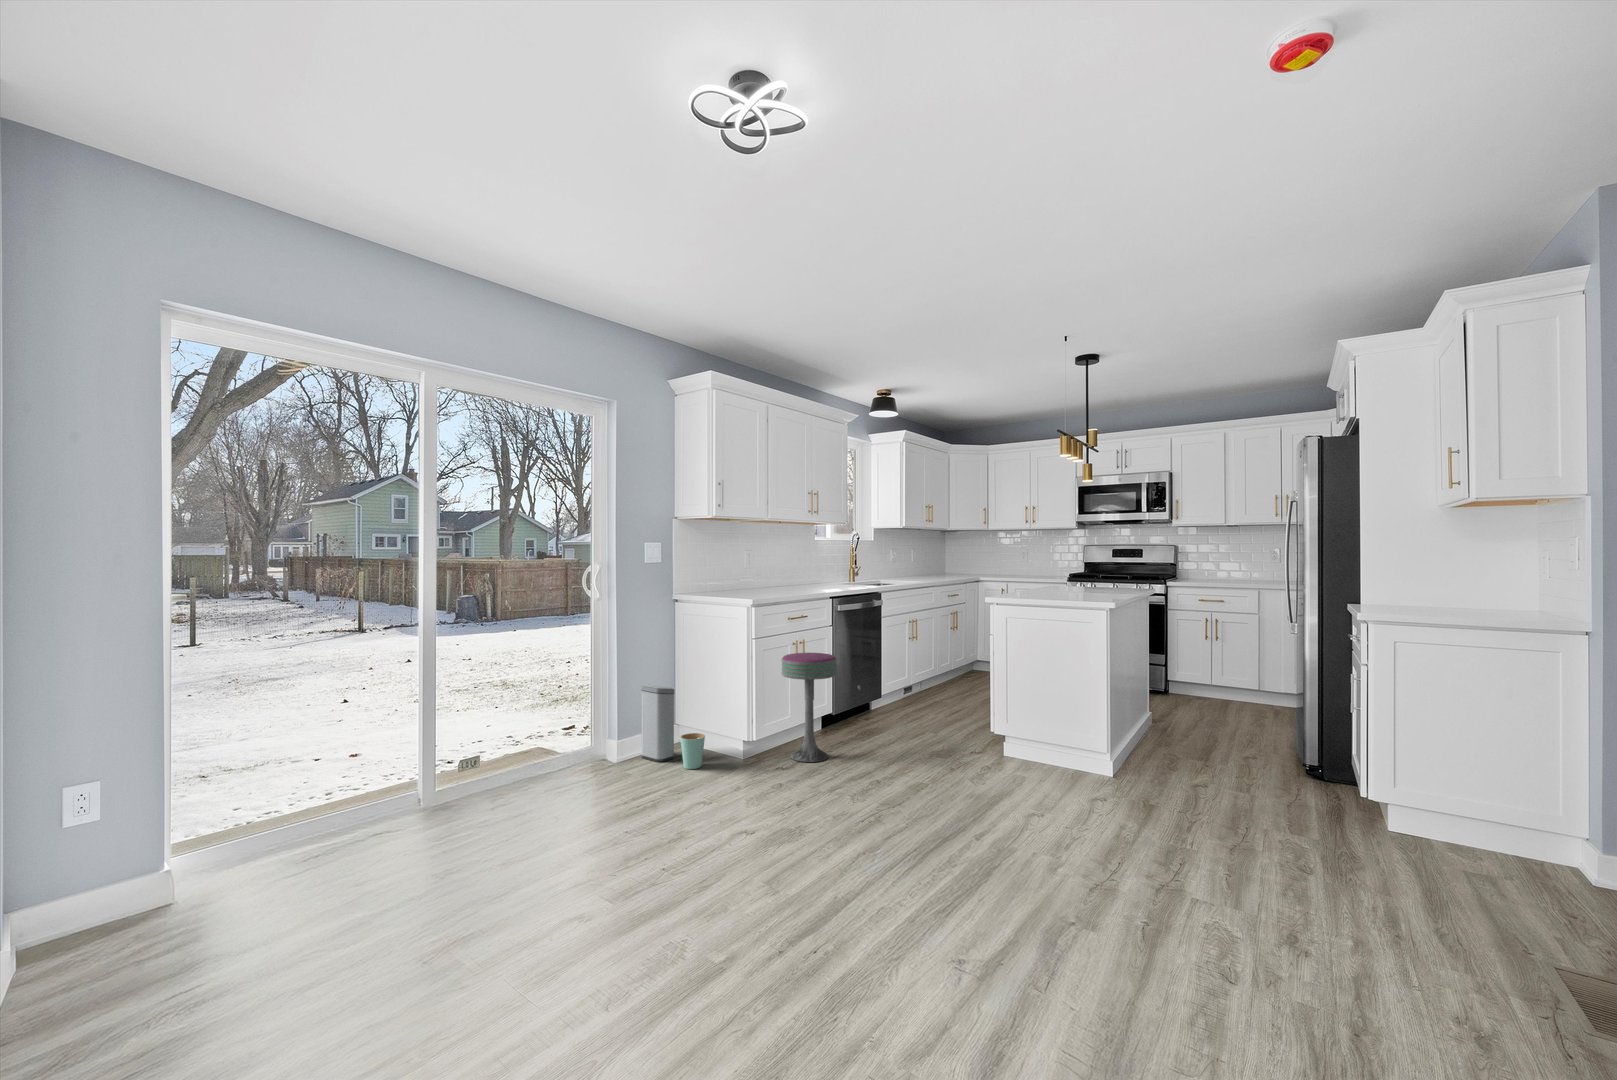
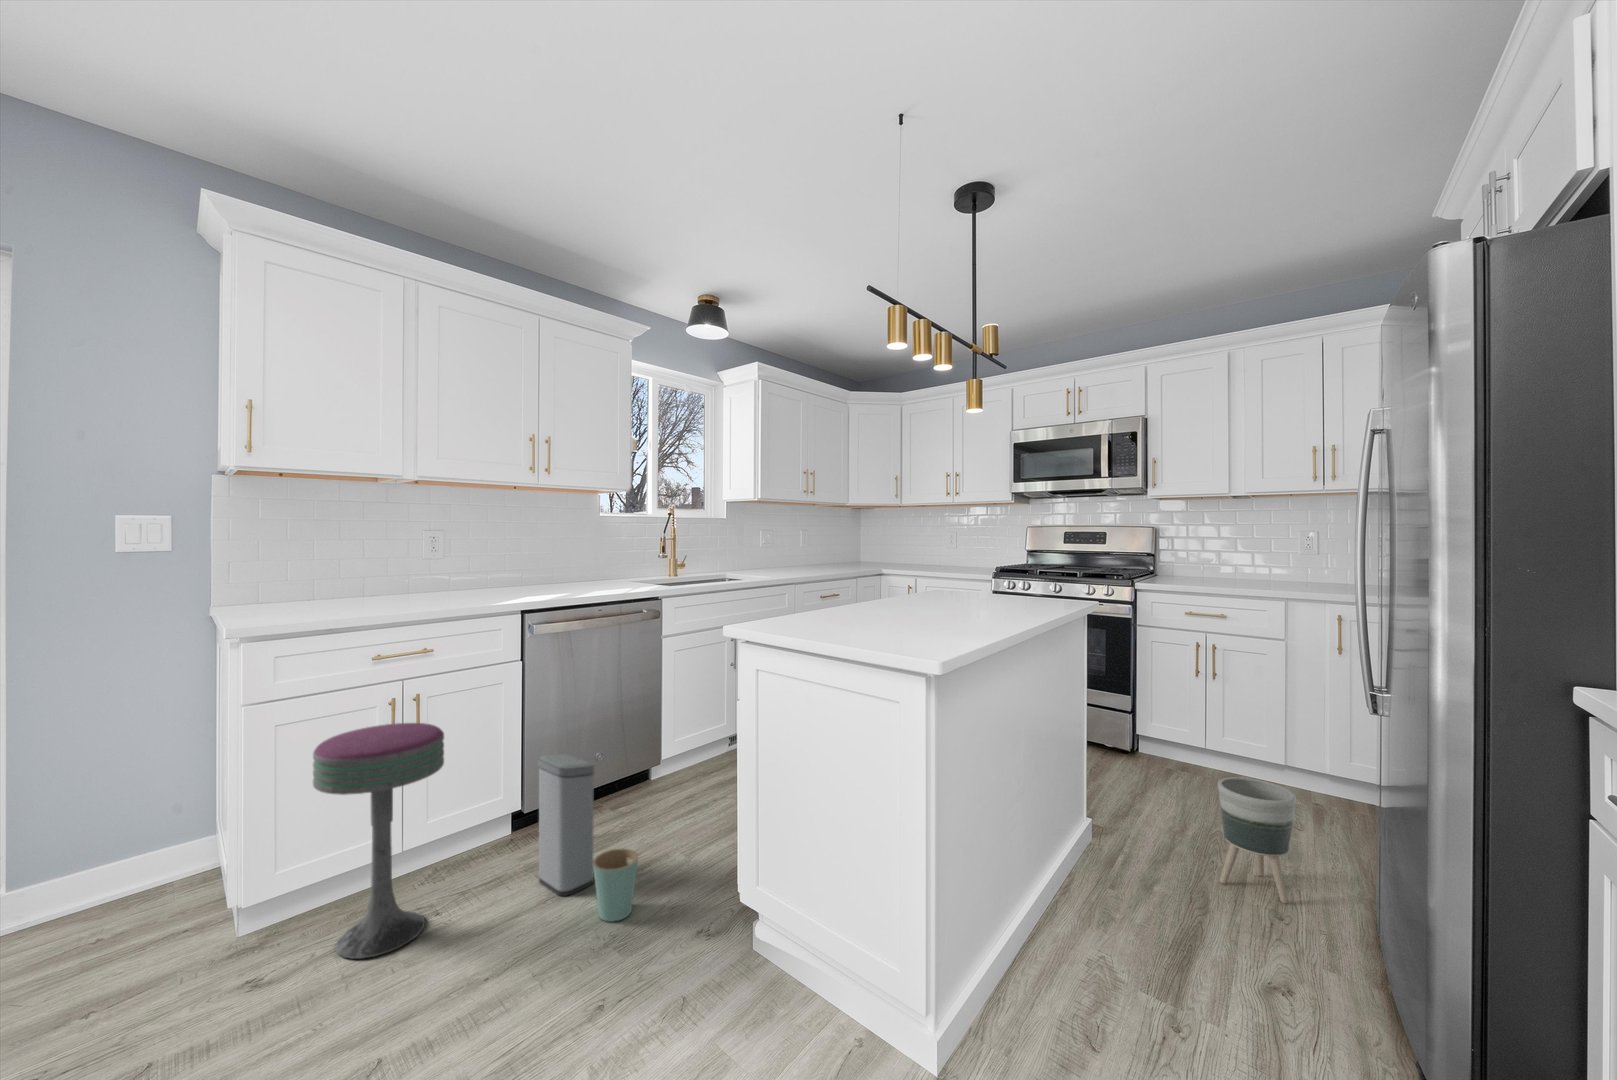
planter: none [1220,683,1260,741] -> present [1218,777,1296,903]
trash can: present [641,684,705,769] -> present [538,754,638,922]

